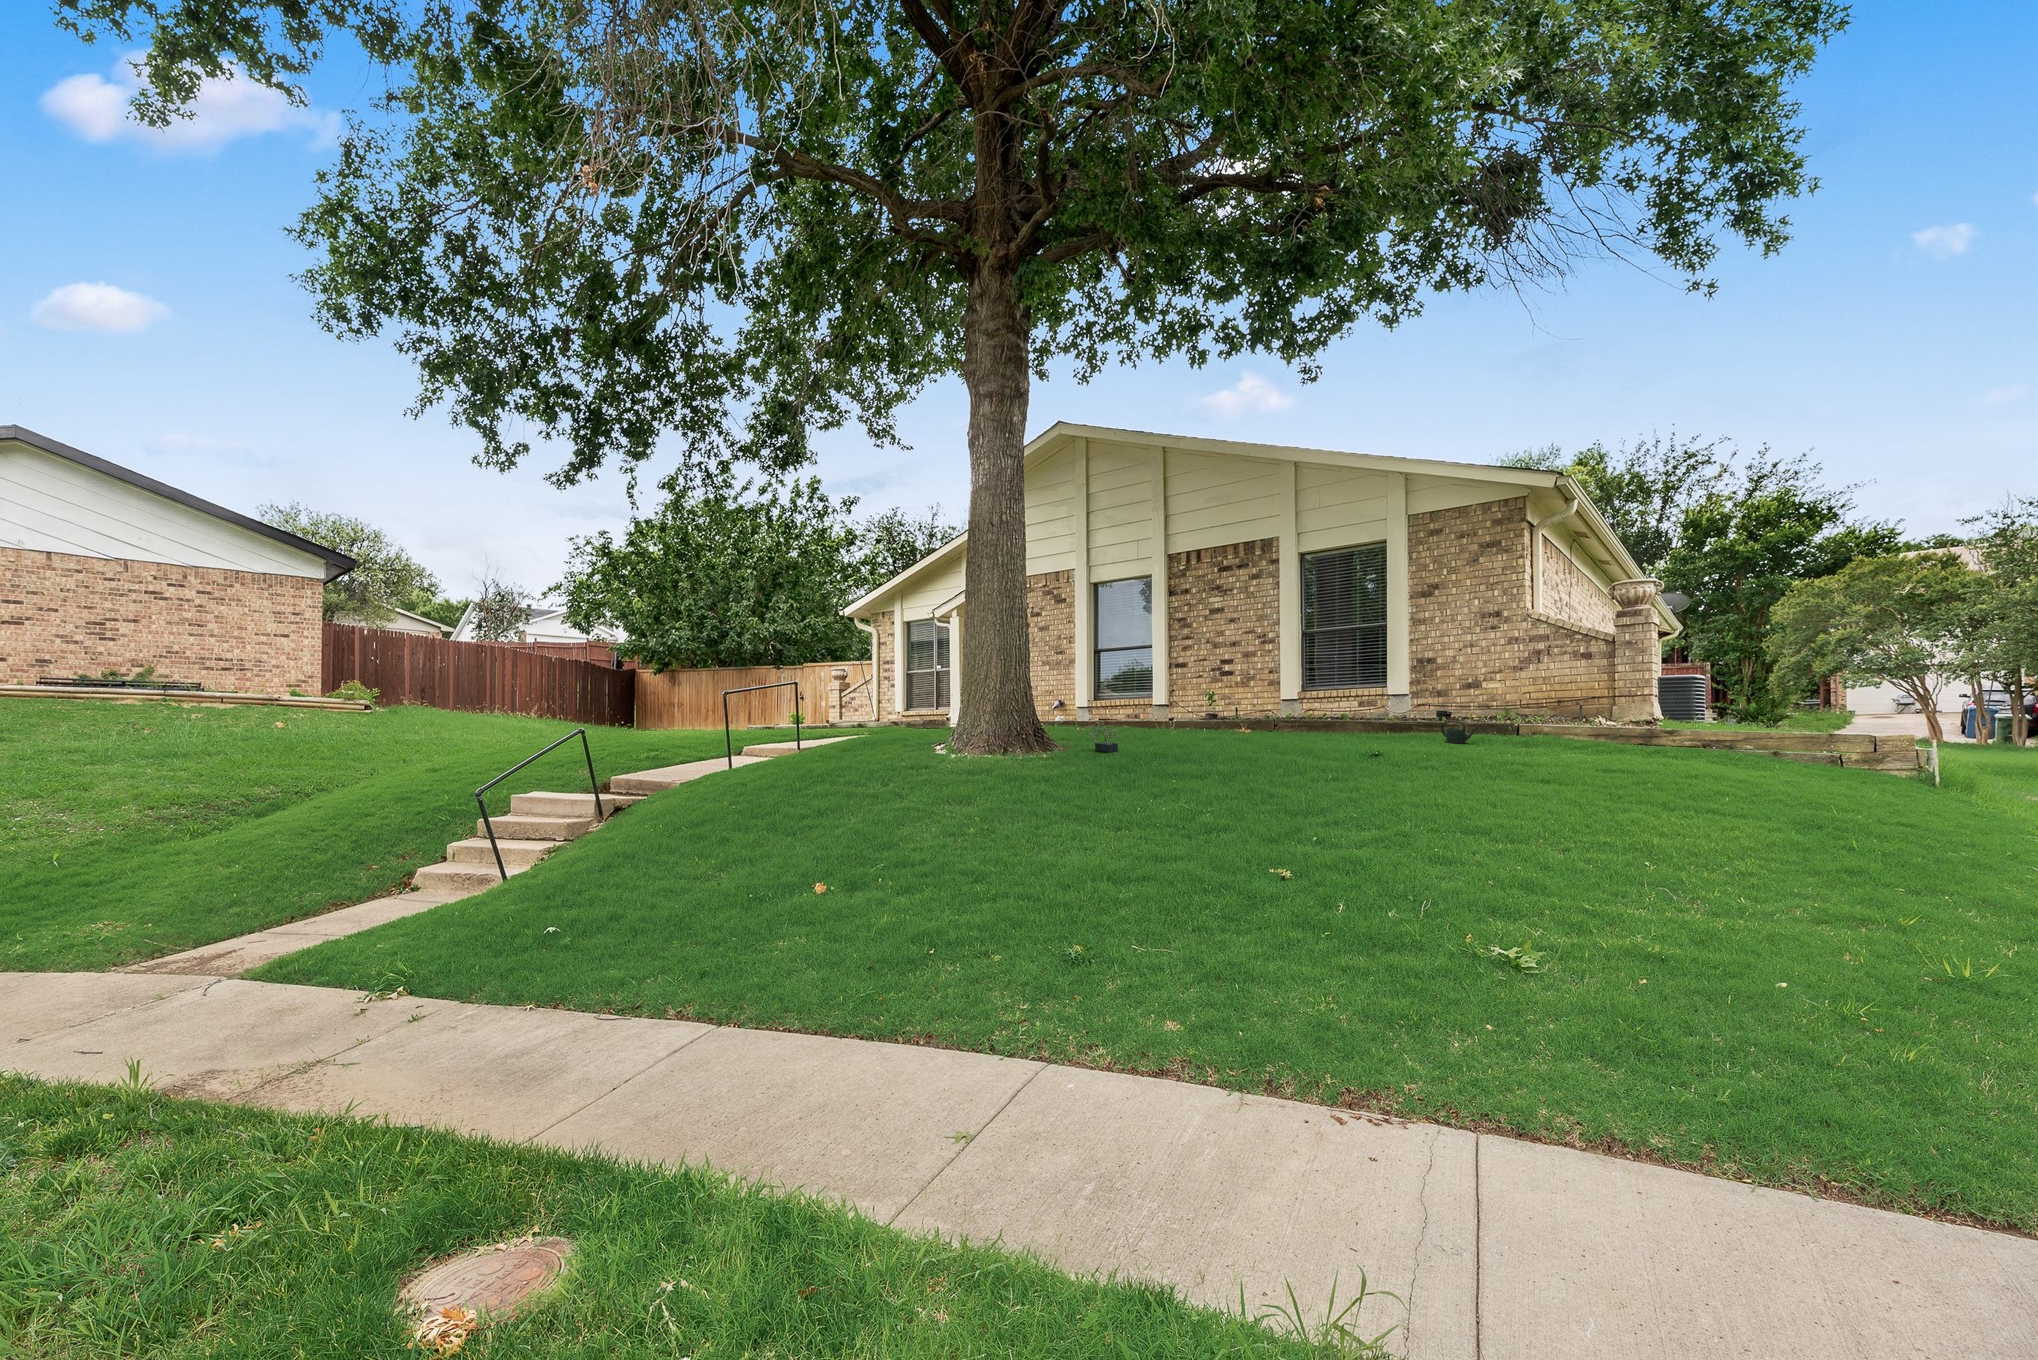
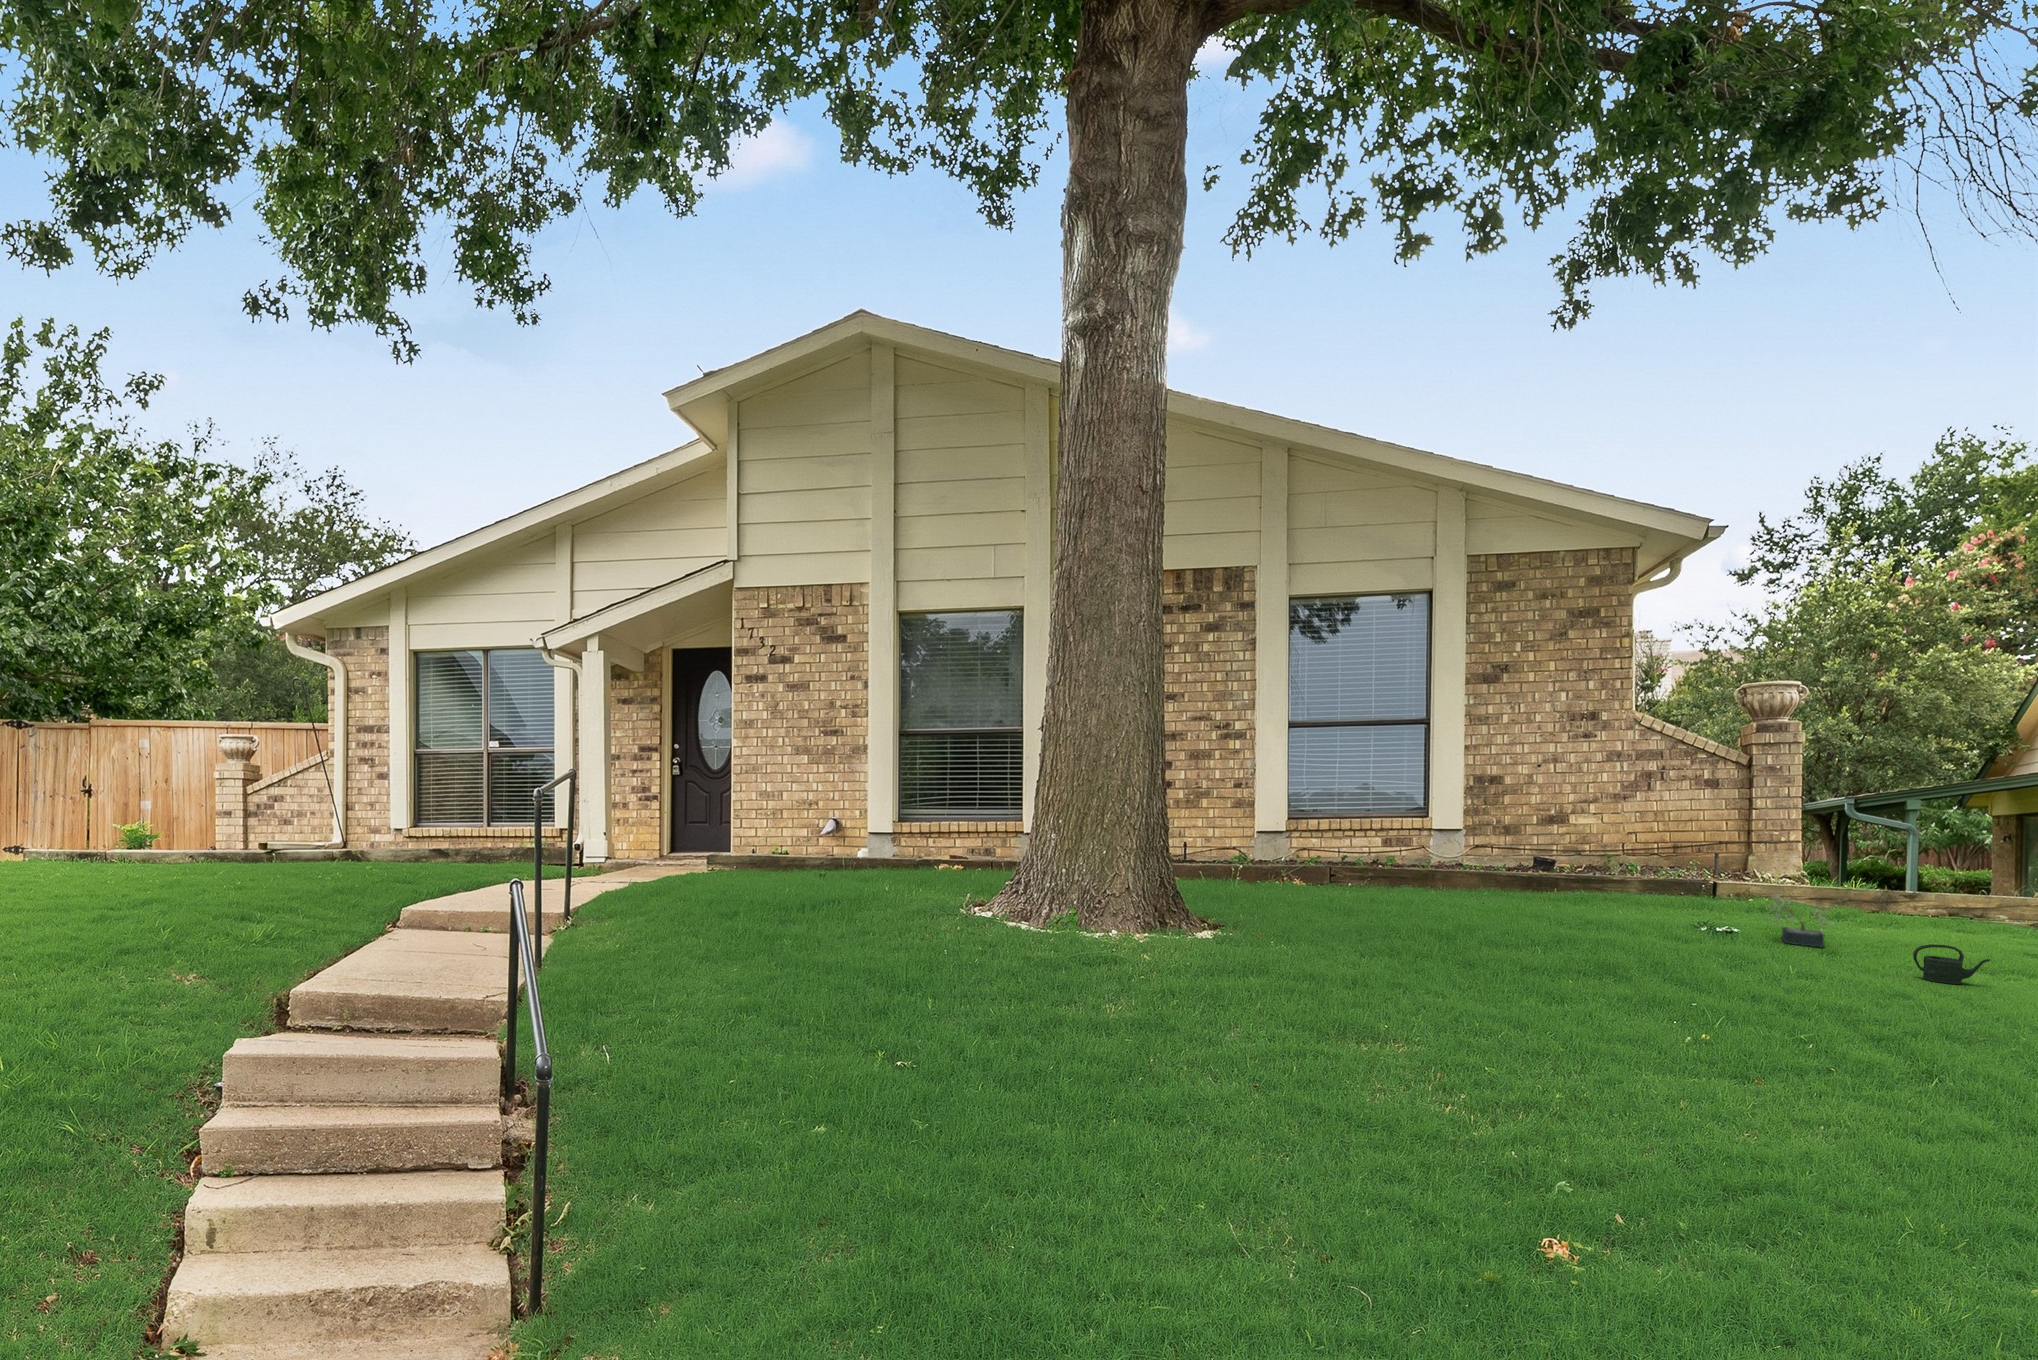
decorative plant: present [1088,722,1121,752] -> present [1768,895,1833,948]

